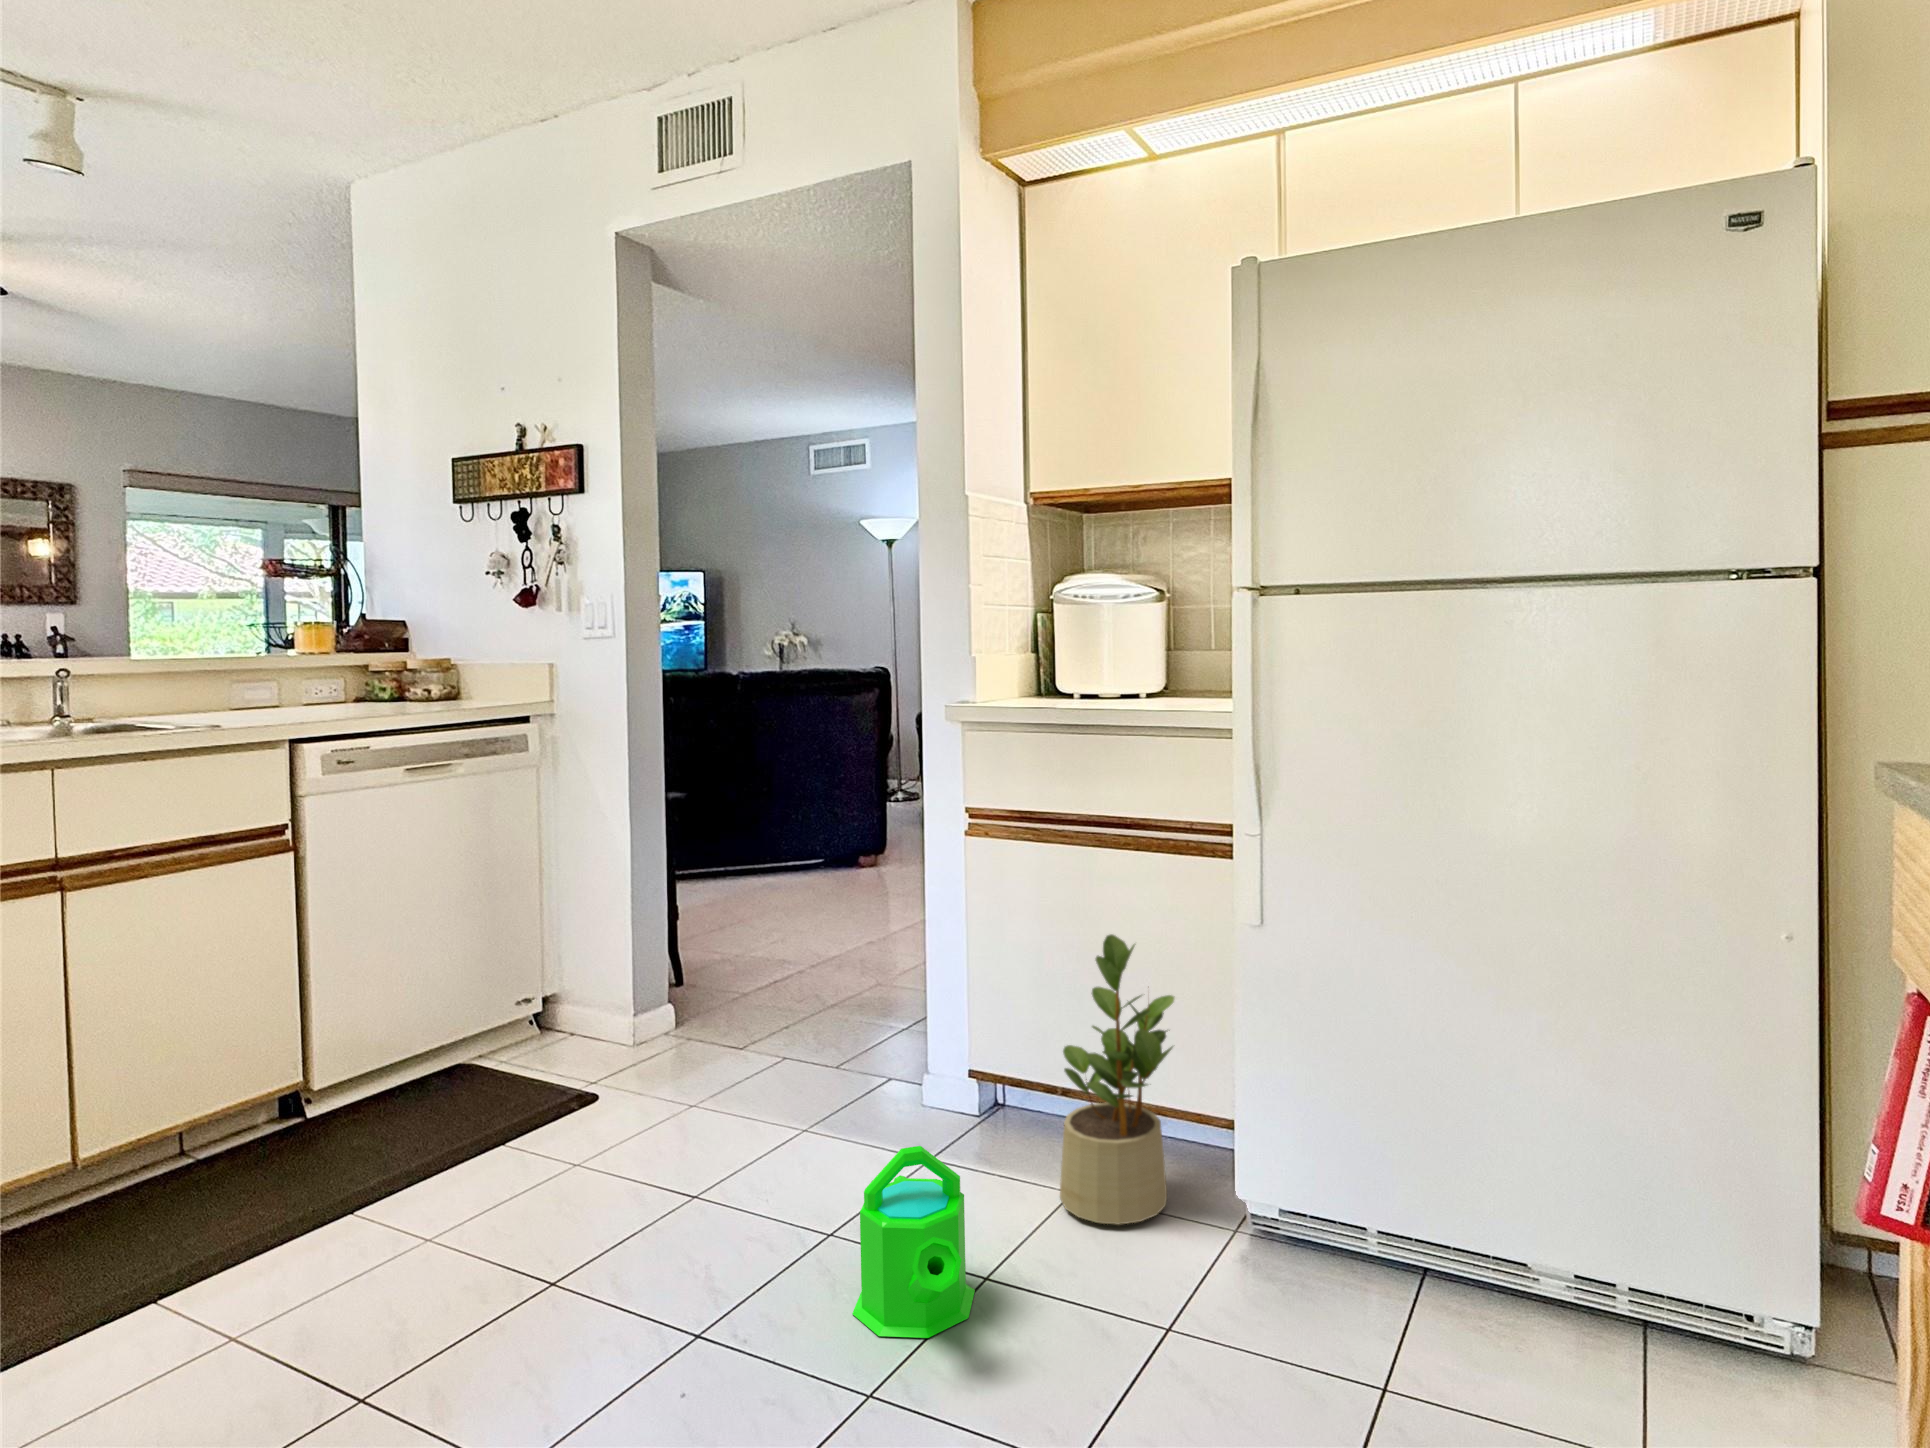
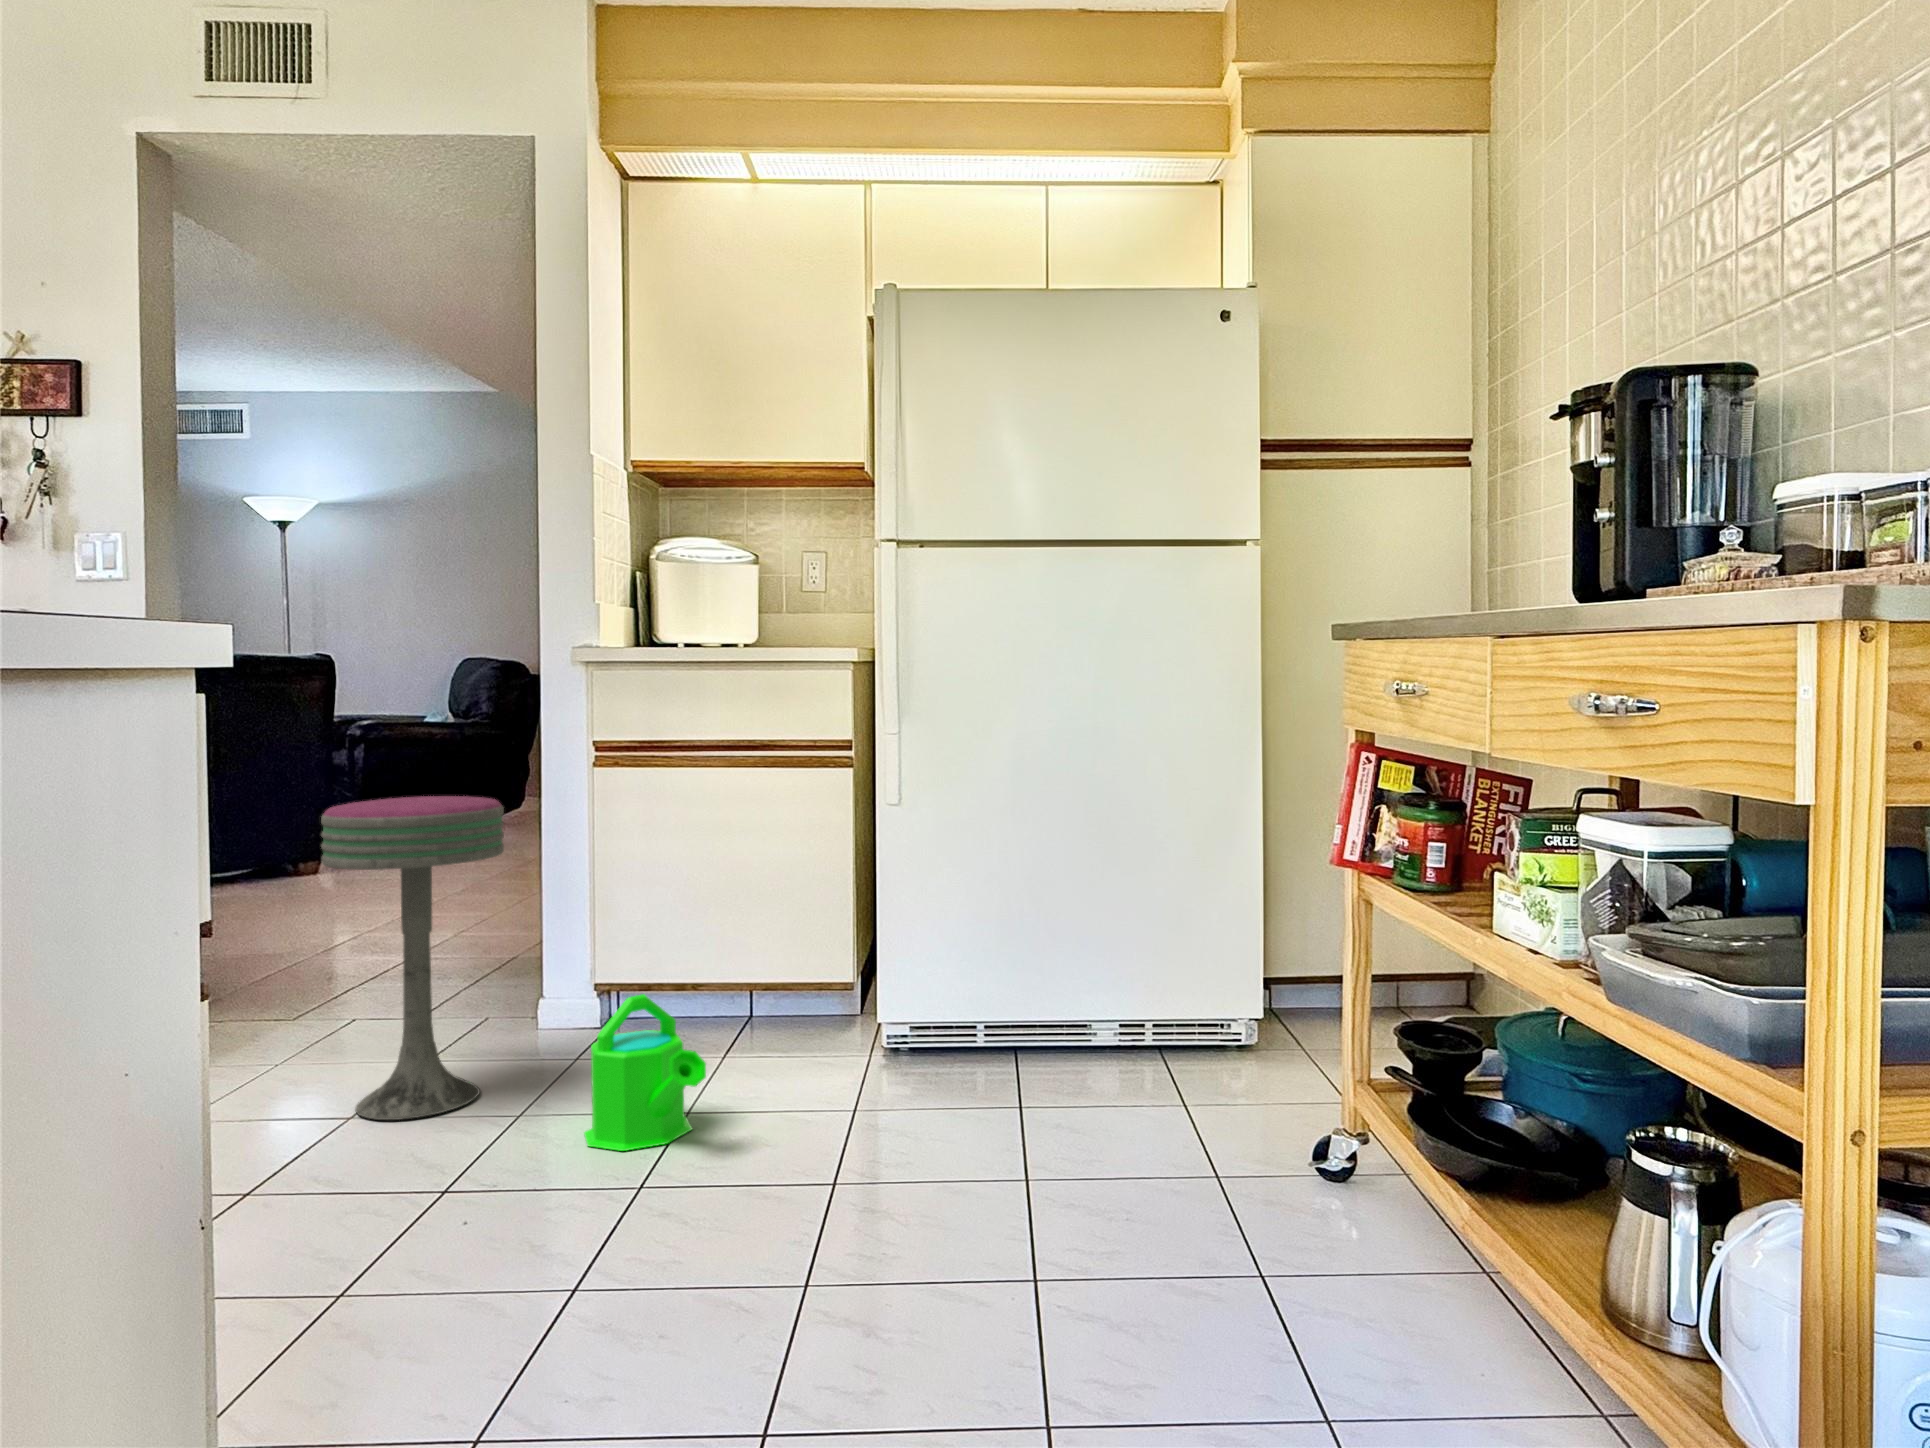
bar stool: none [664,870,837,1214] -> present [321,796,504,1120]
potted plant: present [1060,934,1174,1225] -> none [718,828,825,1067]

